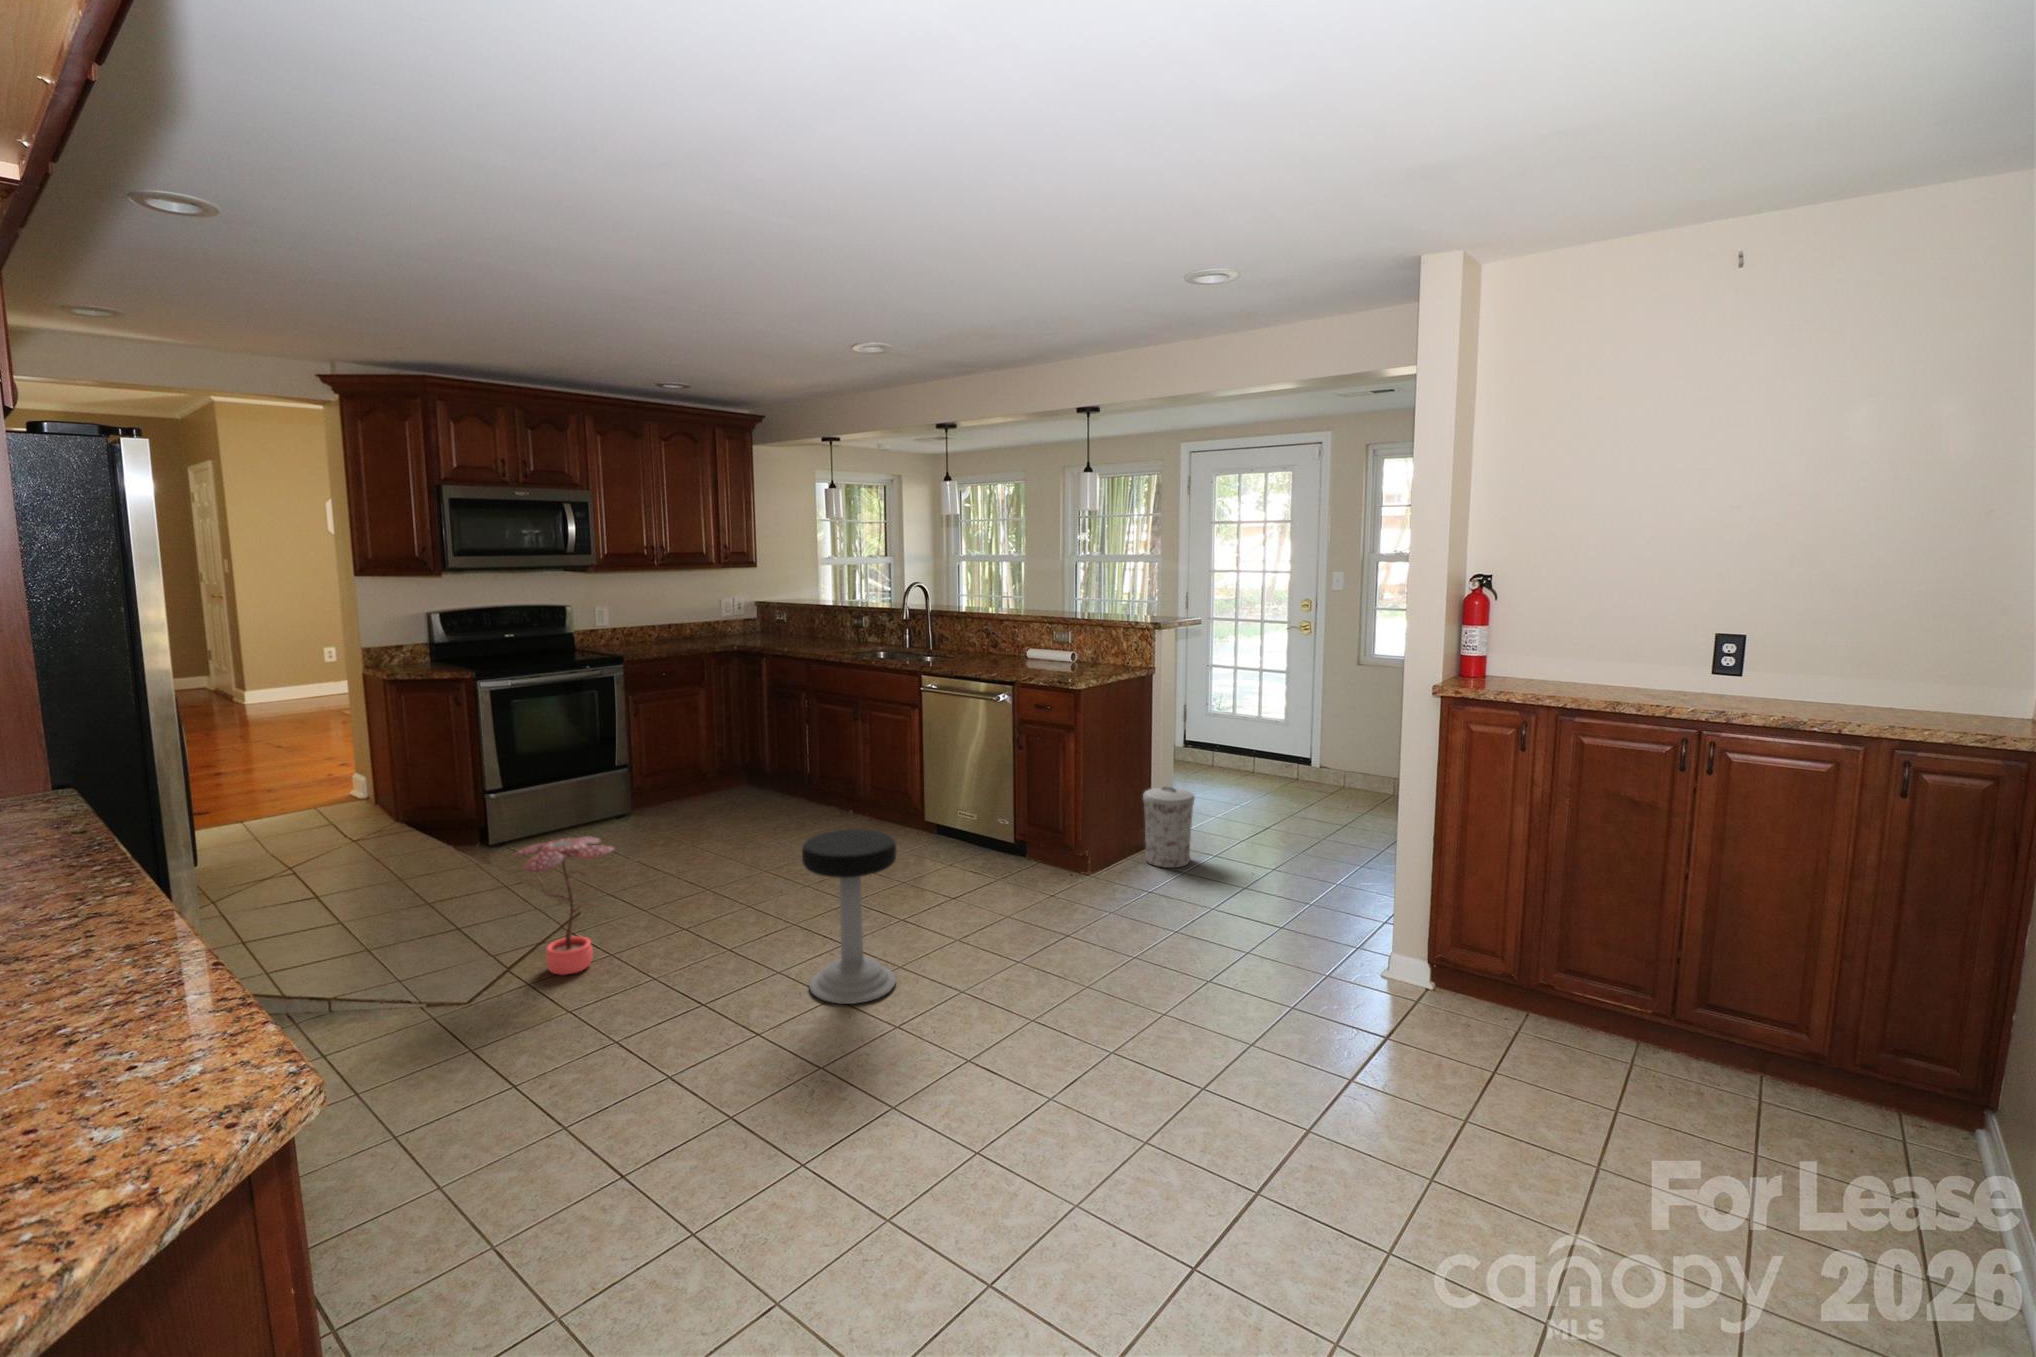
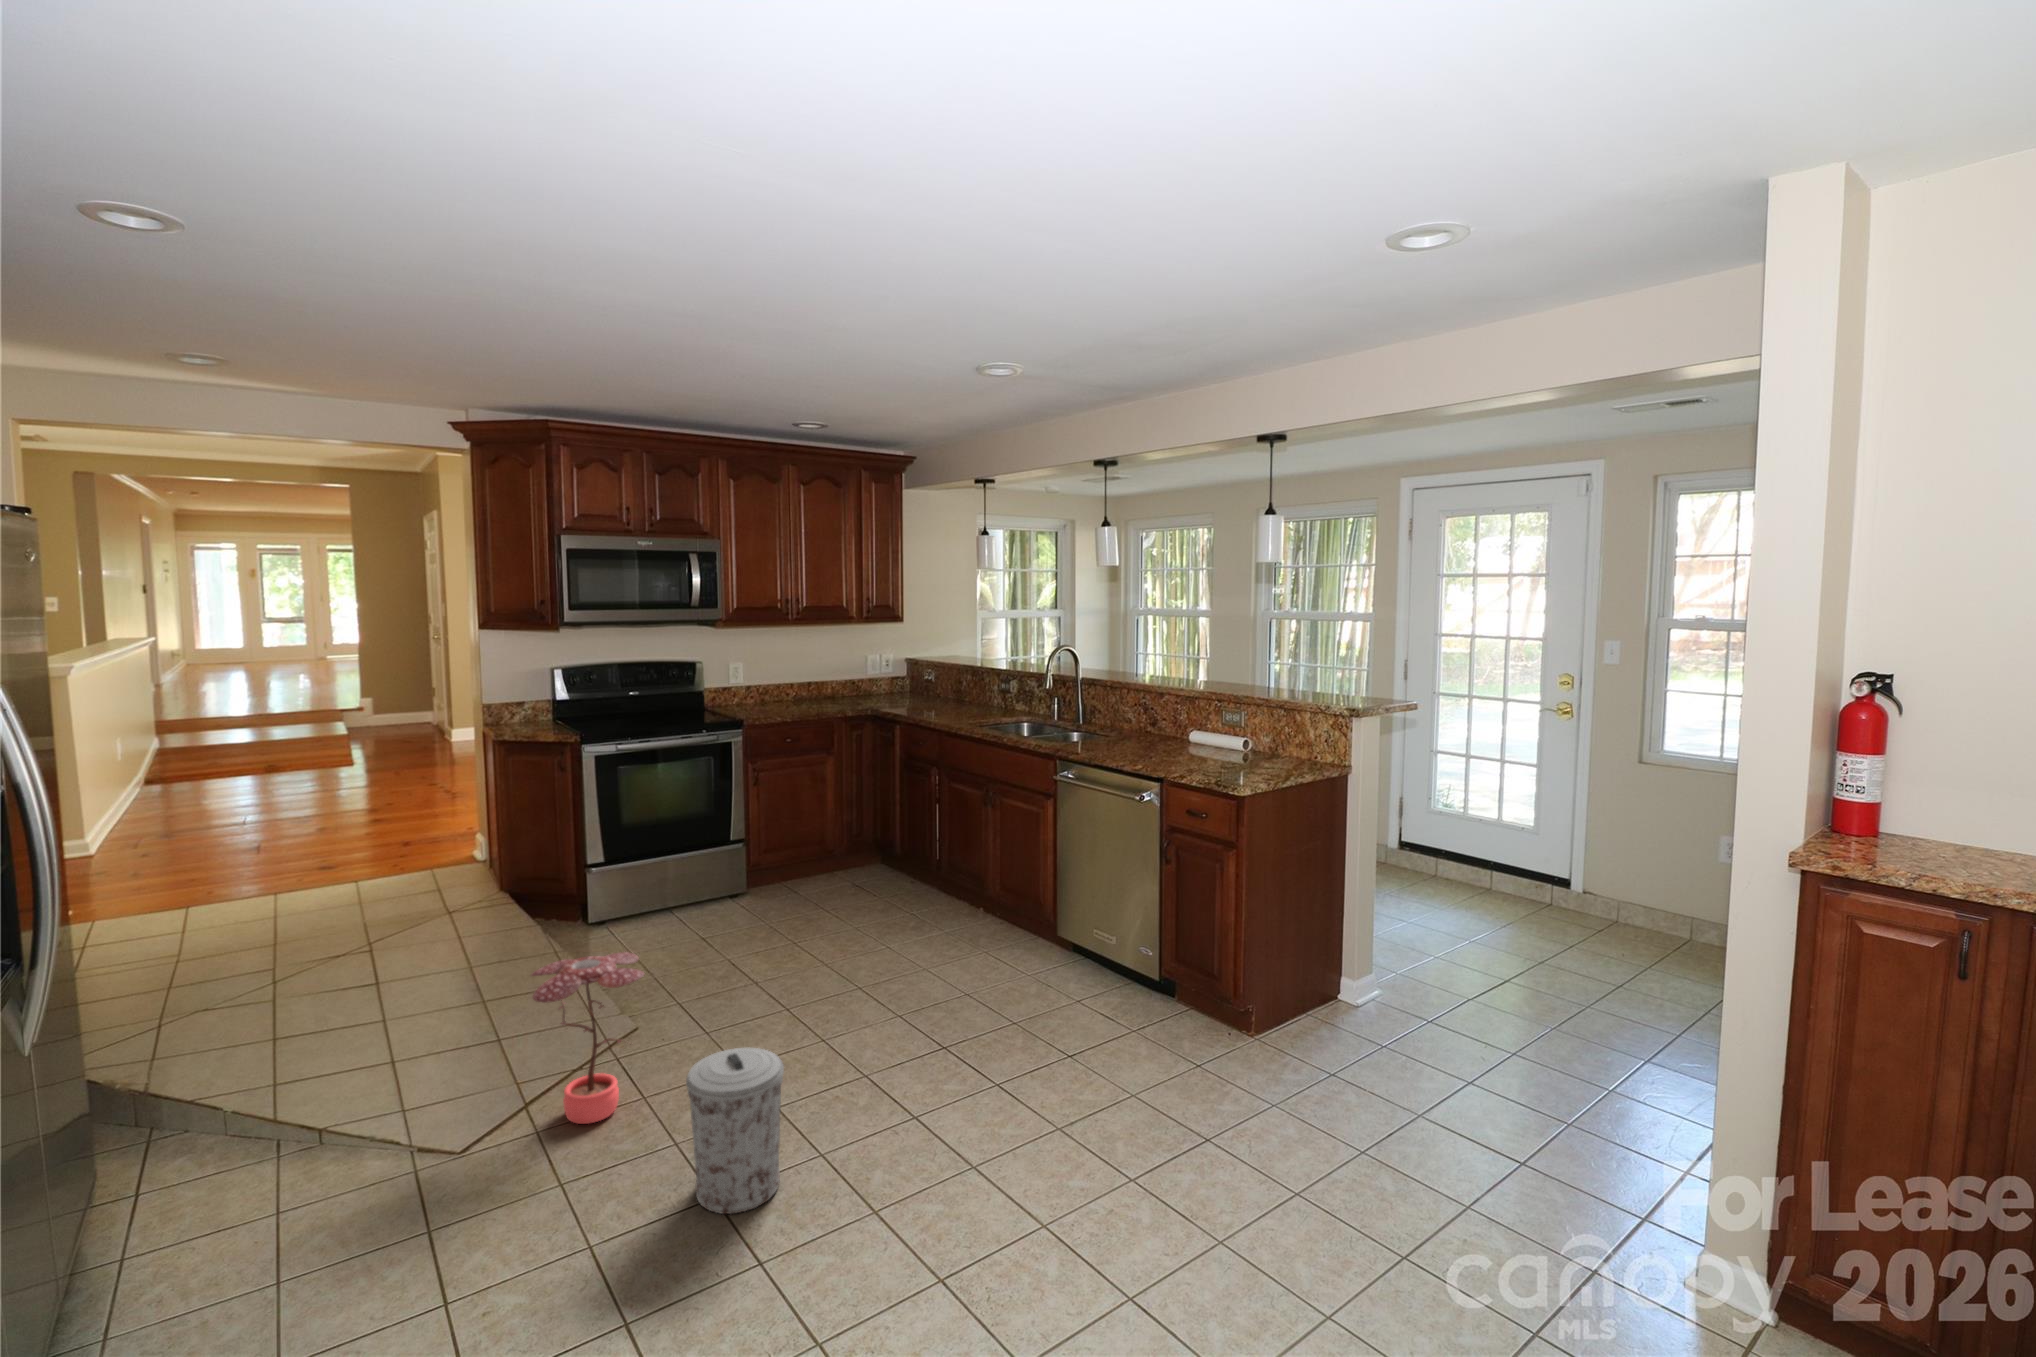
trash can: present [1143,787,1195,868] -> present [686,1048,784,1214]
stool: present [802,829,896,1004] -> none [846,978,968,1222]

